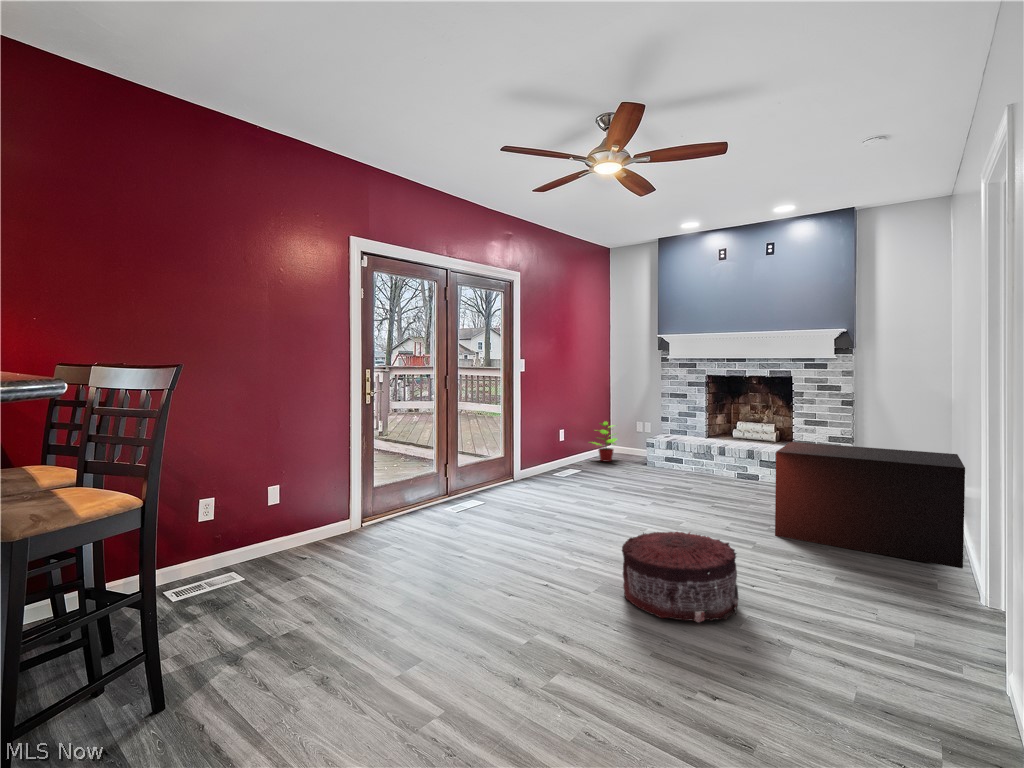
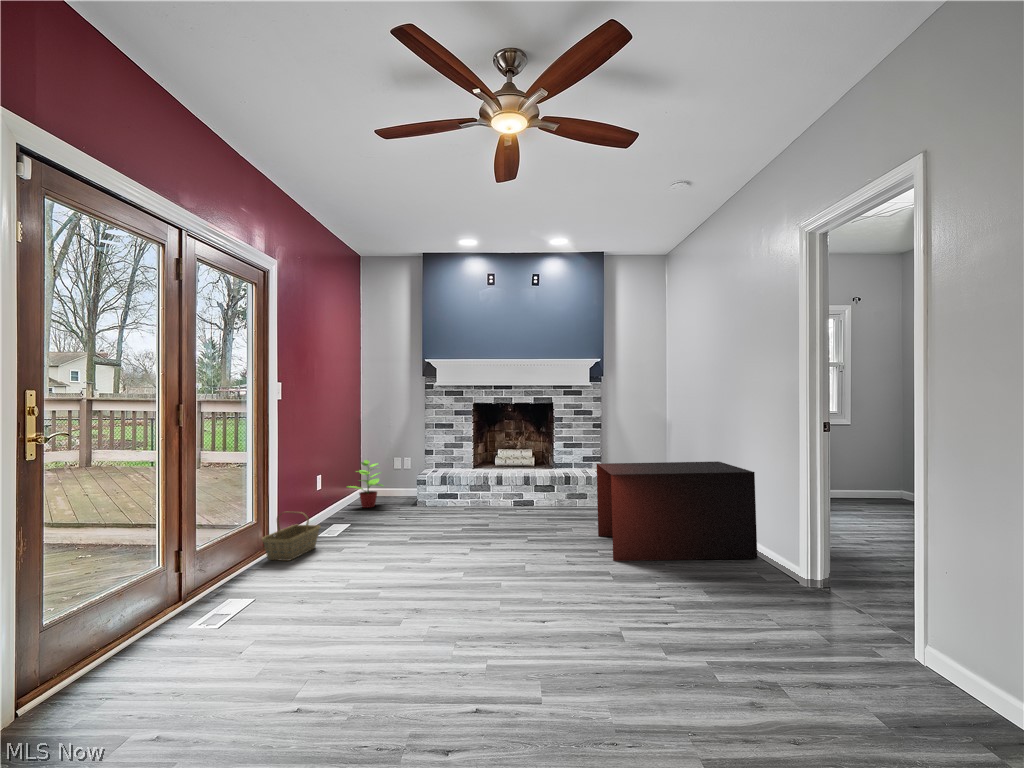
basket: none [504,453,547,487] -> present [262,512,321,561]
pouf: present [622,532,739,623] -> none [558,580,708,710]

